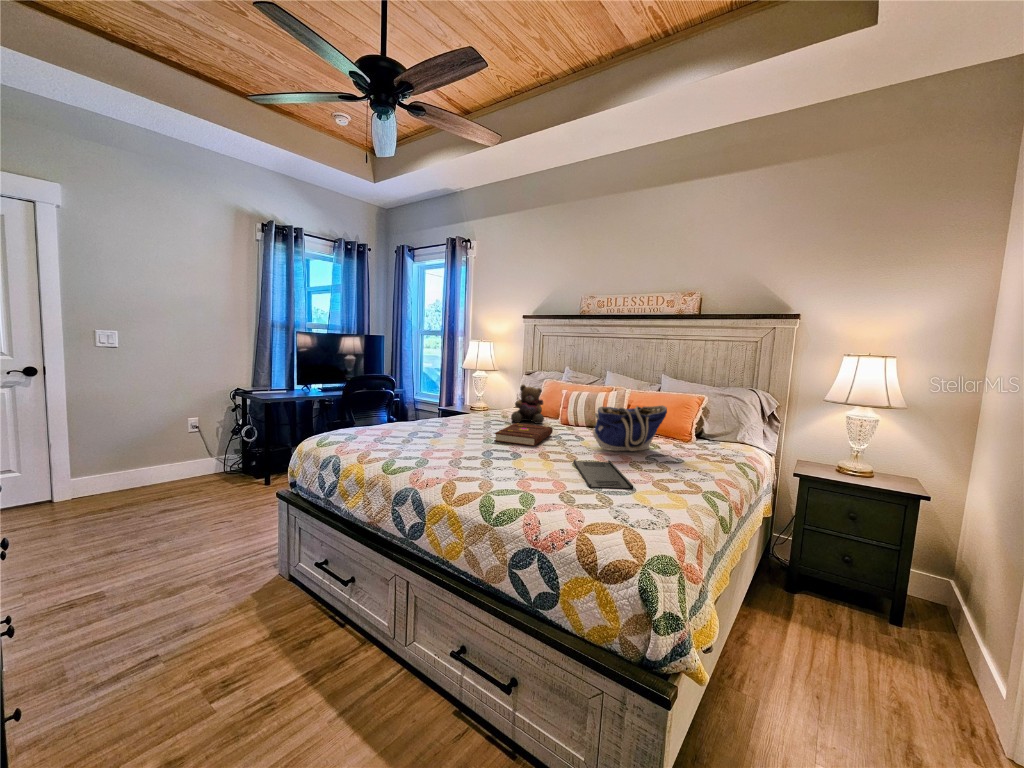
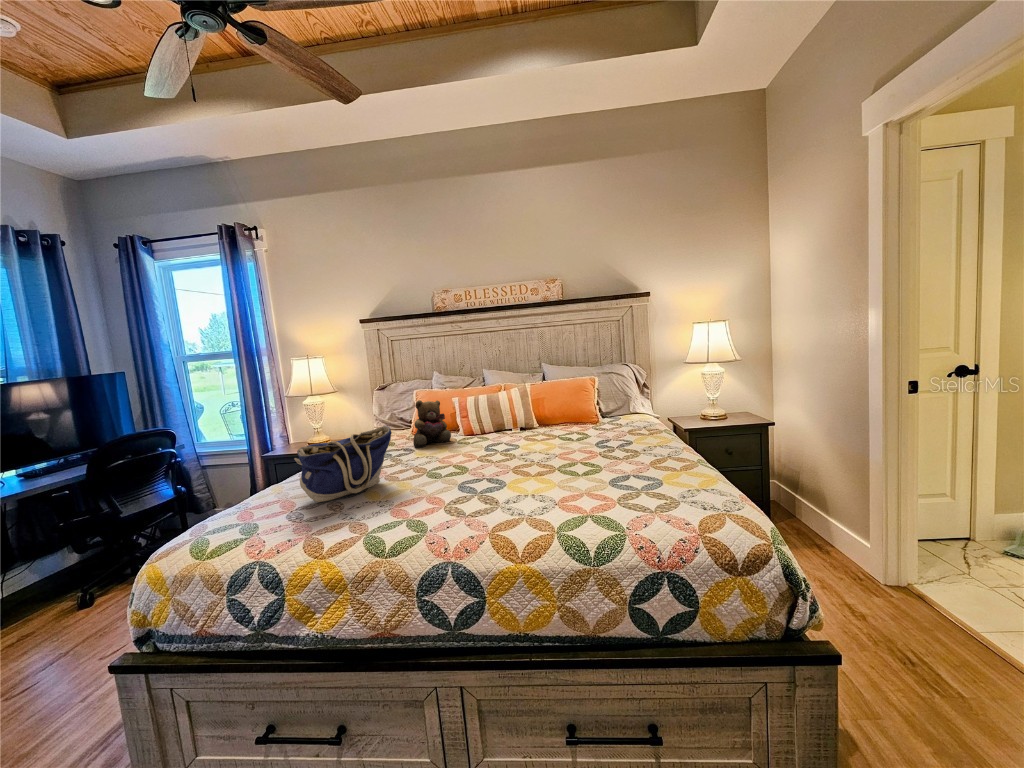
tote bag: present [593,406,667,451] -> present [294,426,392,502]
book: present [494,423,553,446] -> none [439,441,496,474]
tray: present [573,459,633,489] -> none [563,458,658,490]

